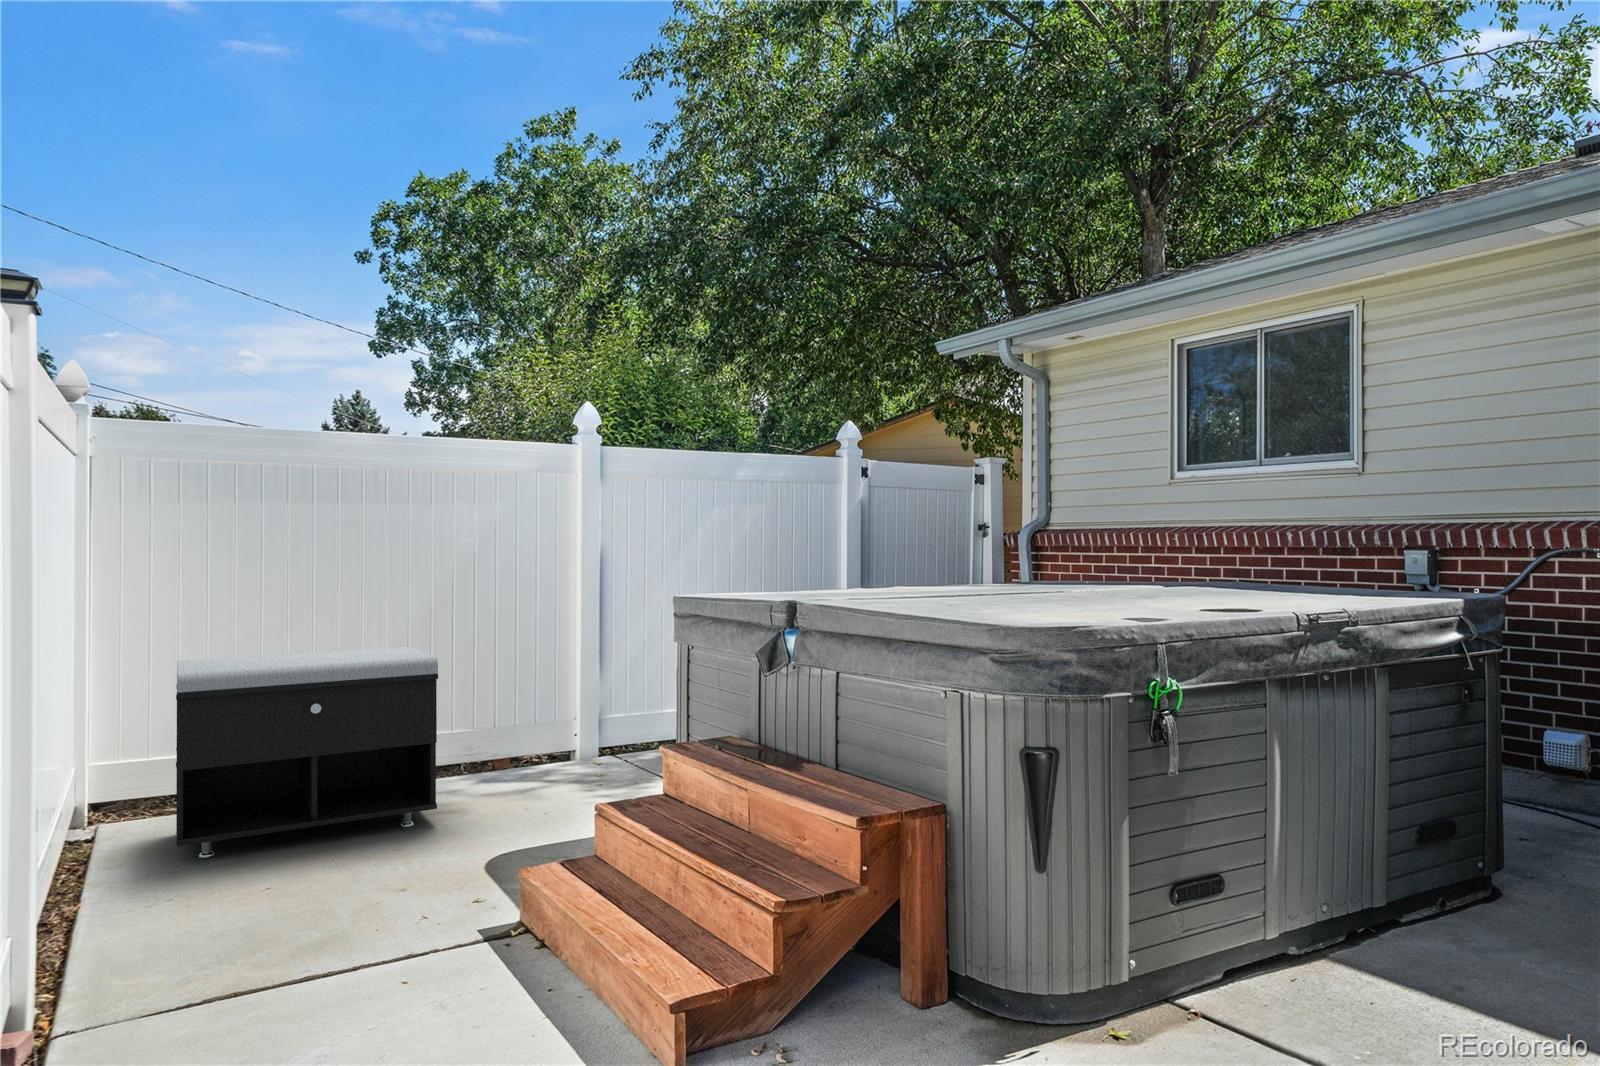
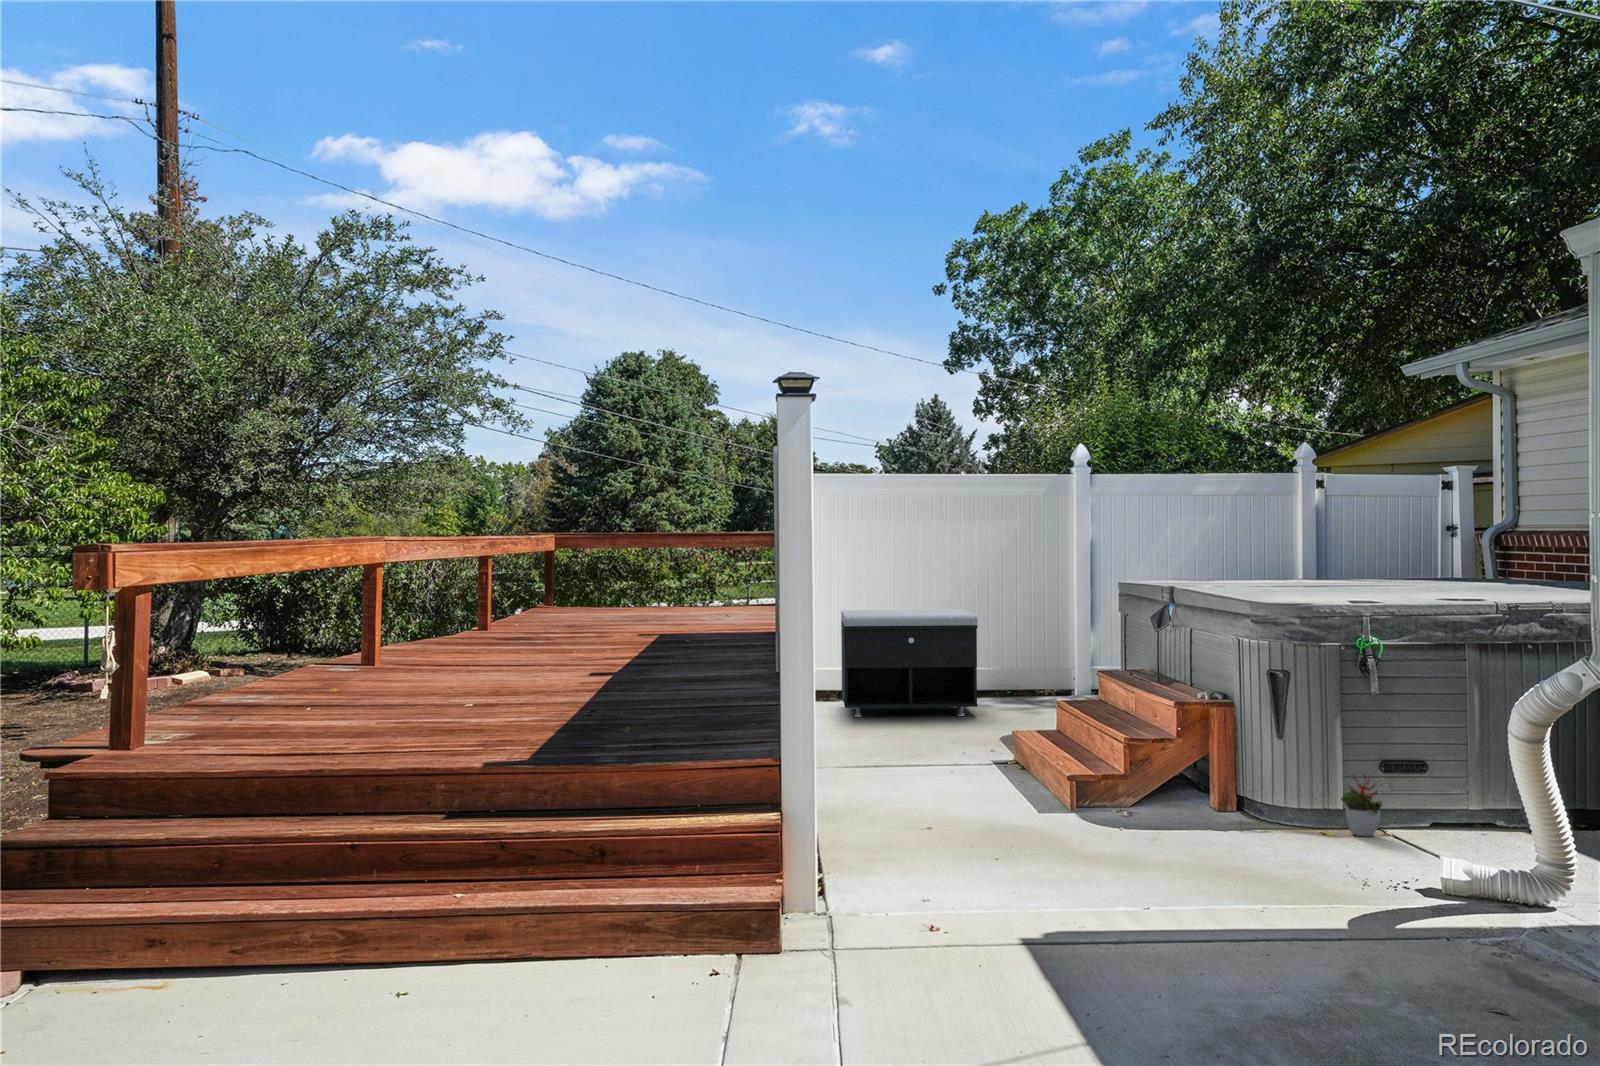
decorative plant: none [1148,919,1205,1031] -> present [1341,774,1382,836]

